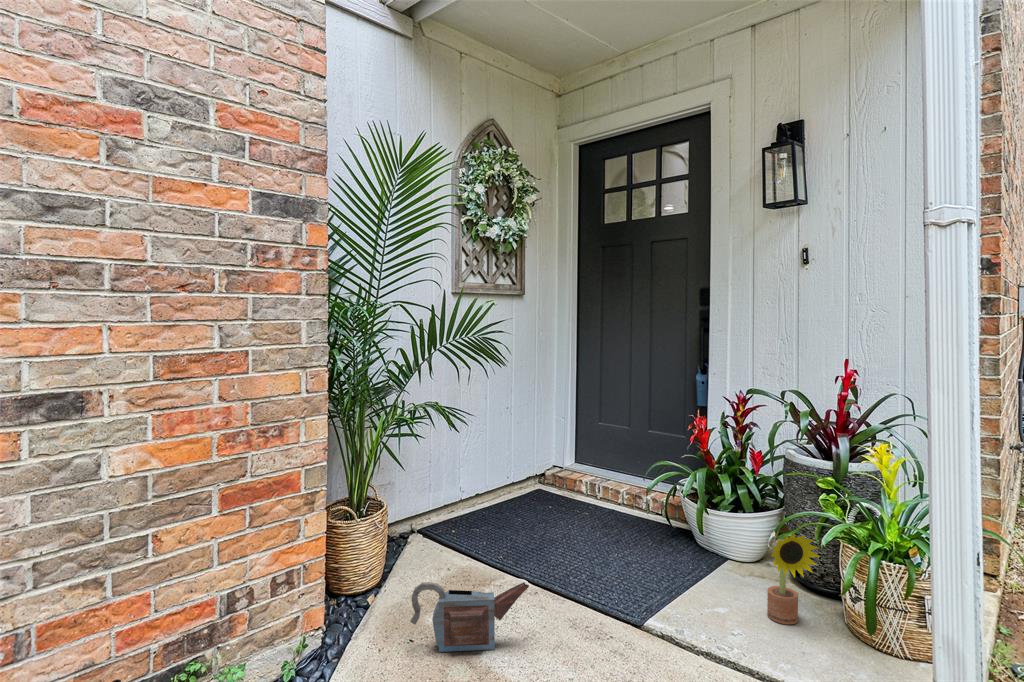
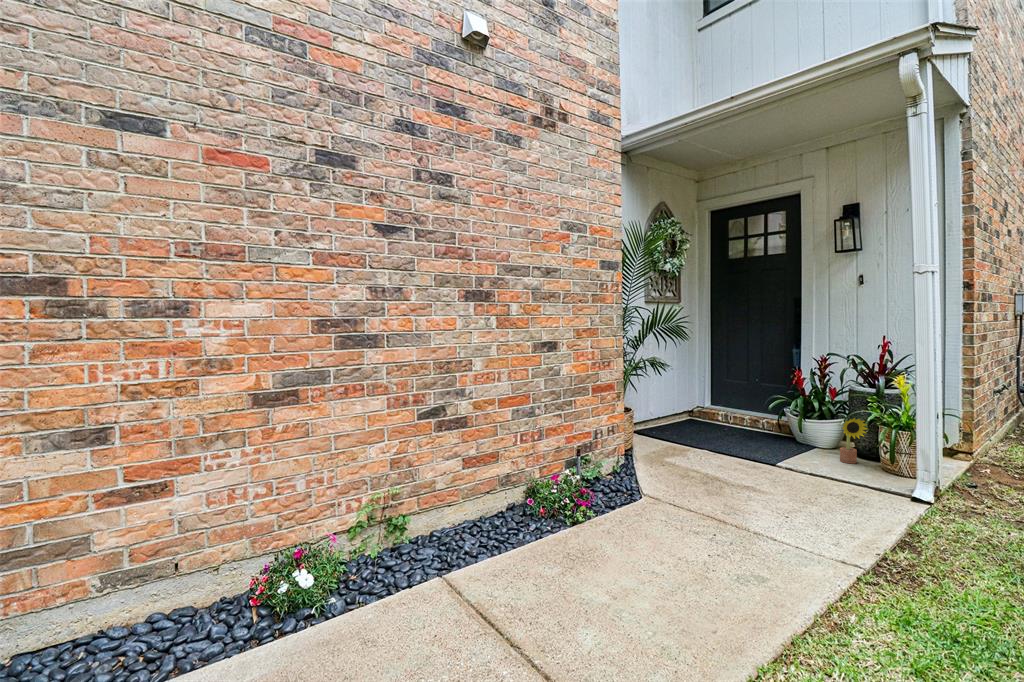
watering can: present [410,582,529,652] -> none [664,434,720,465]

